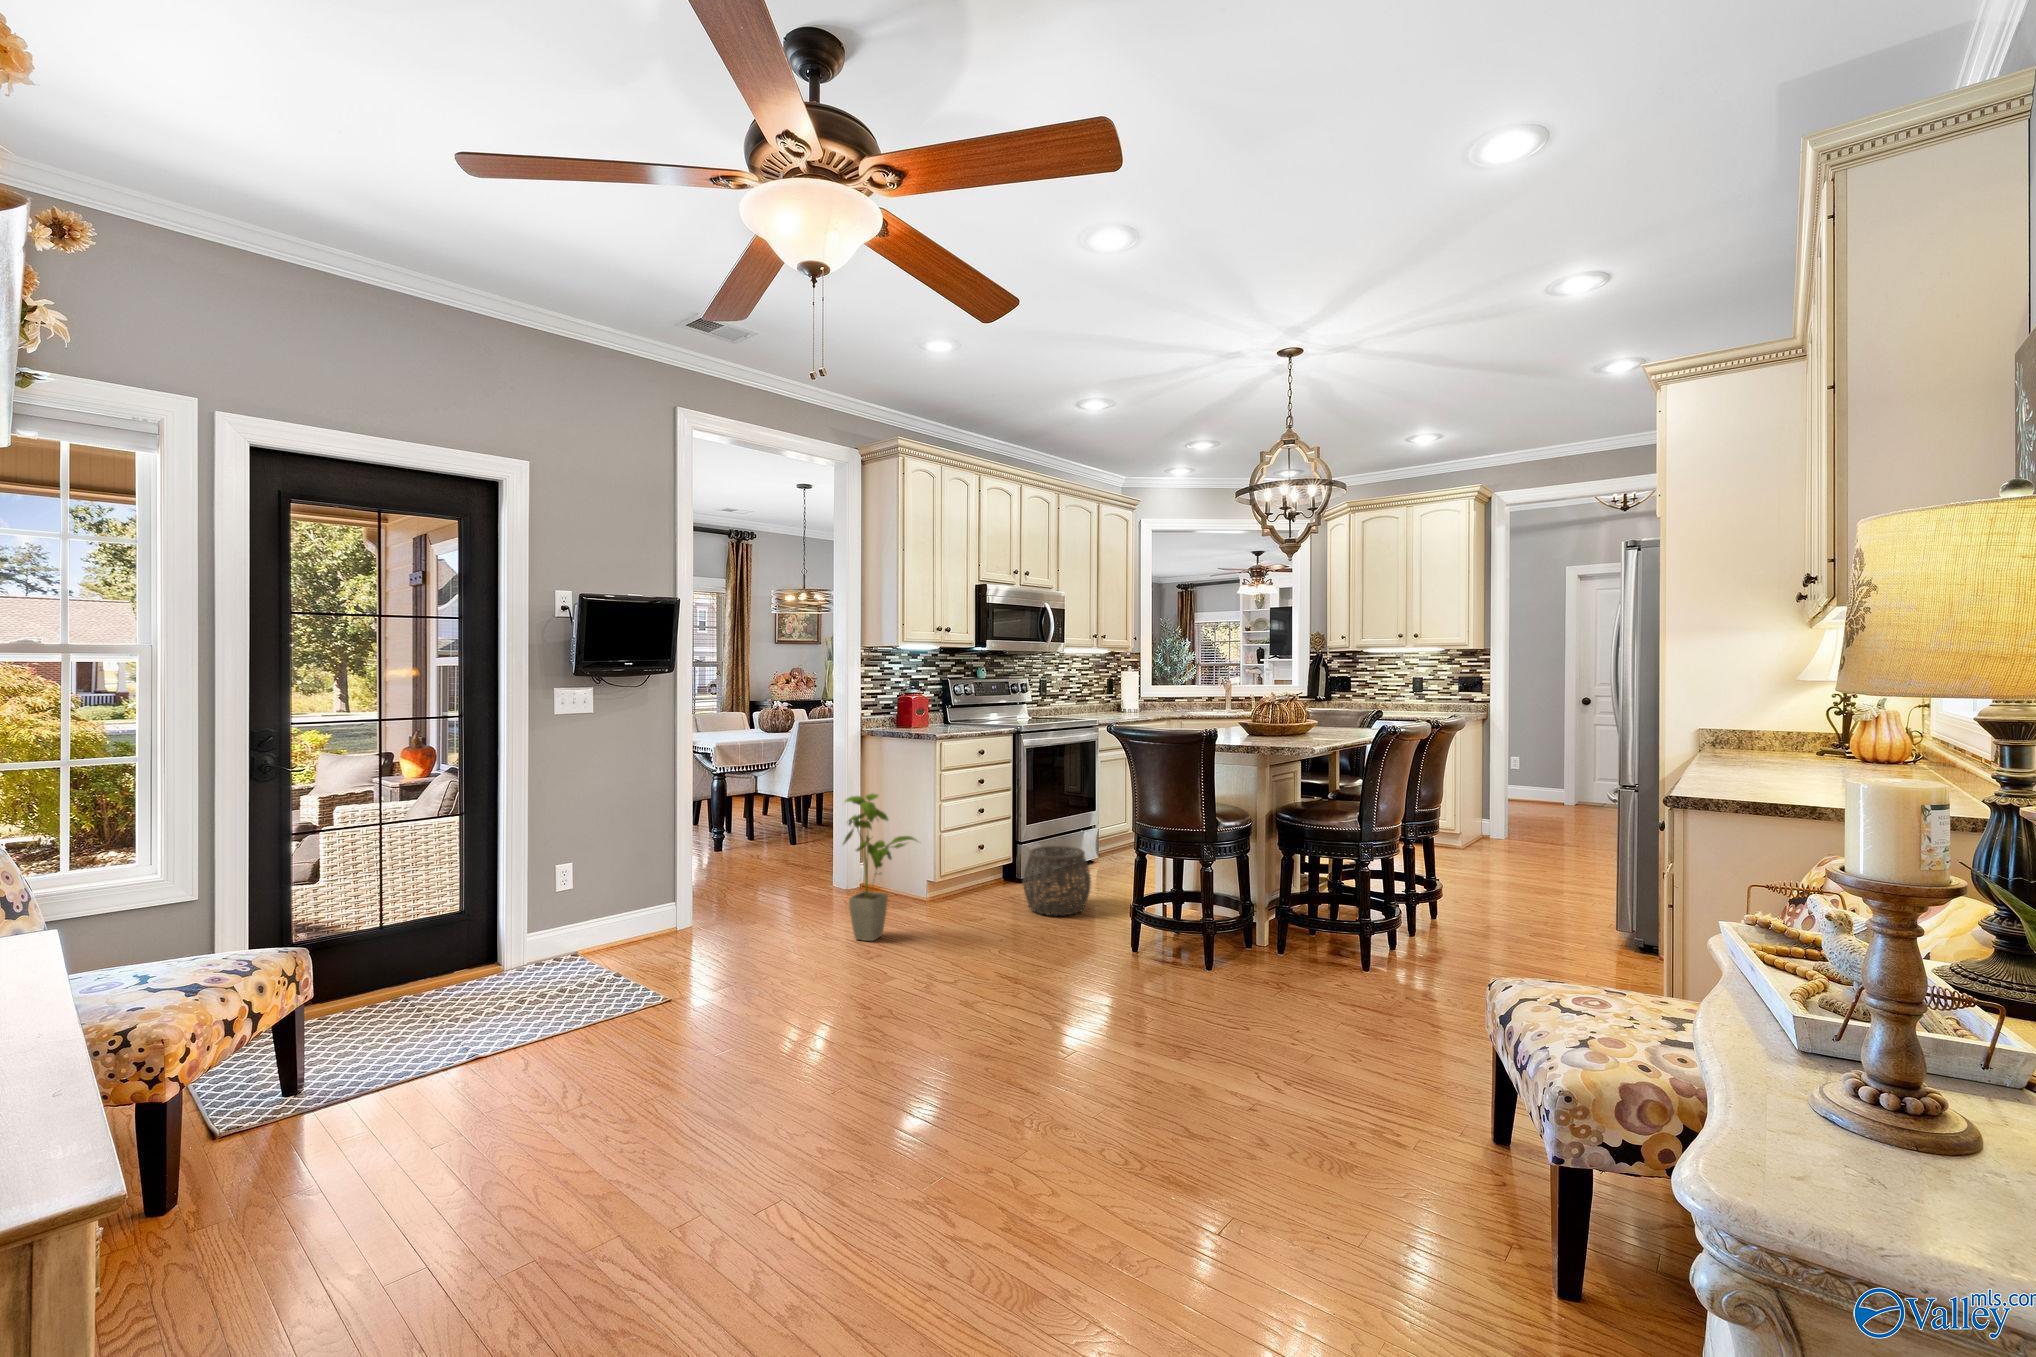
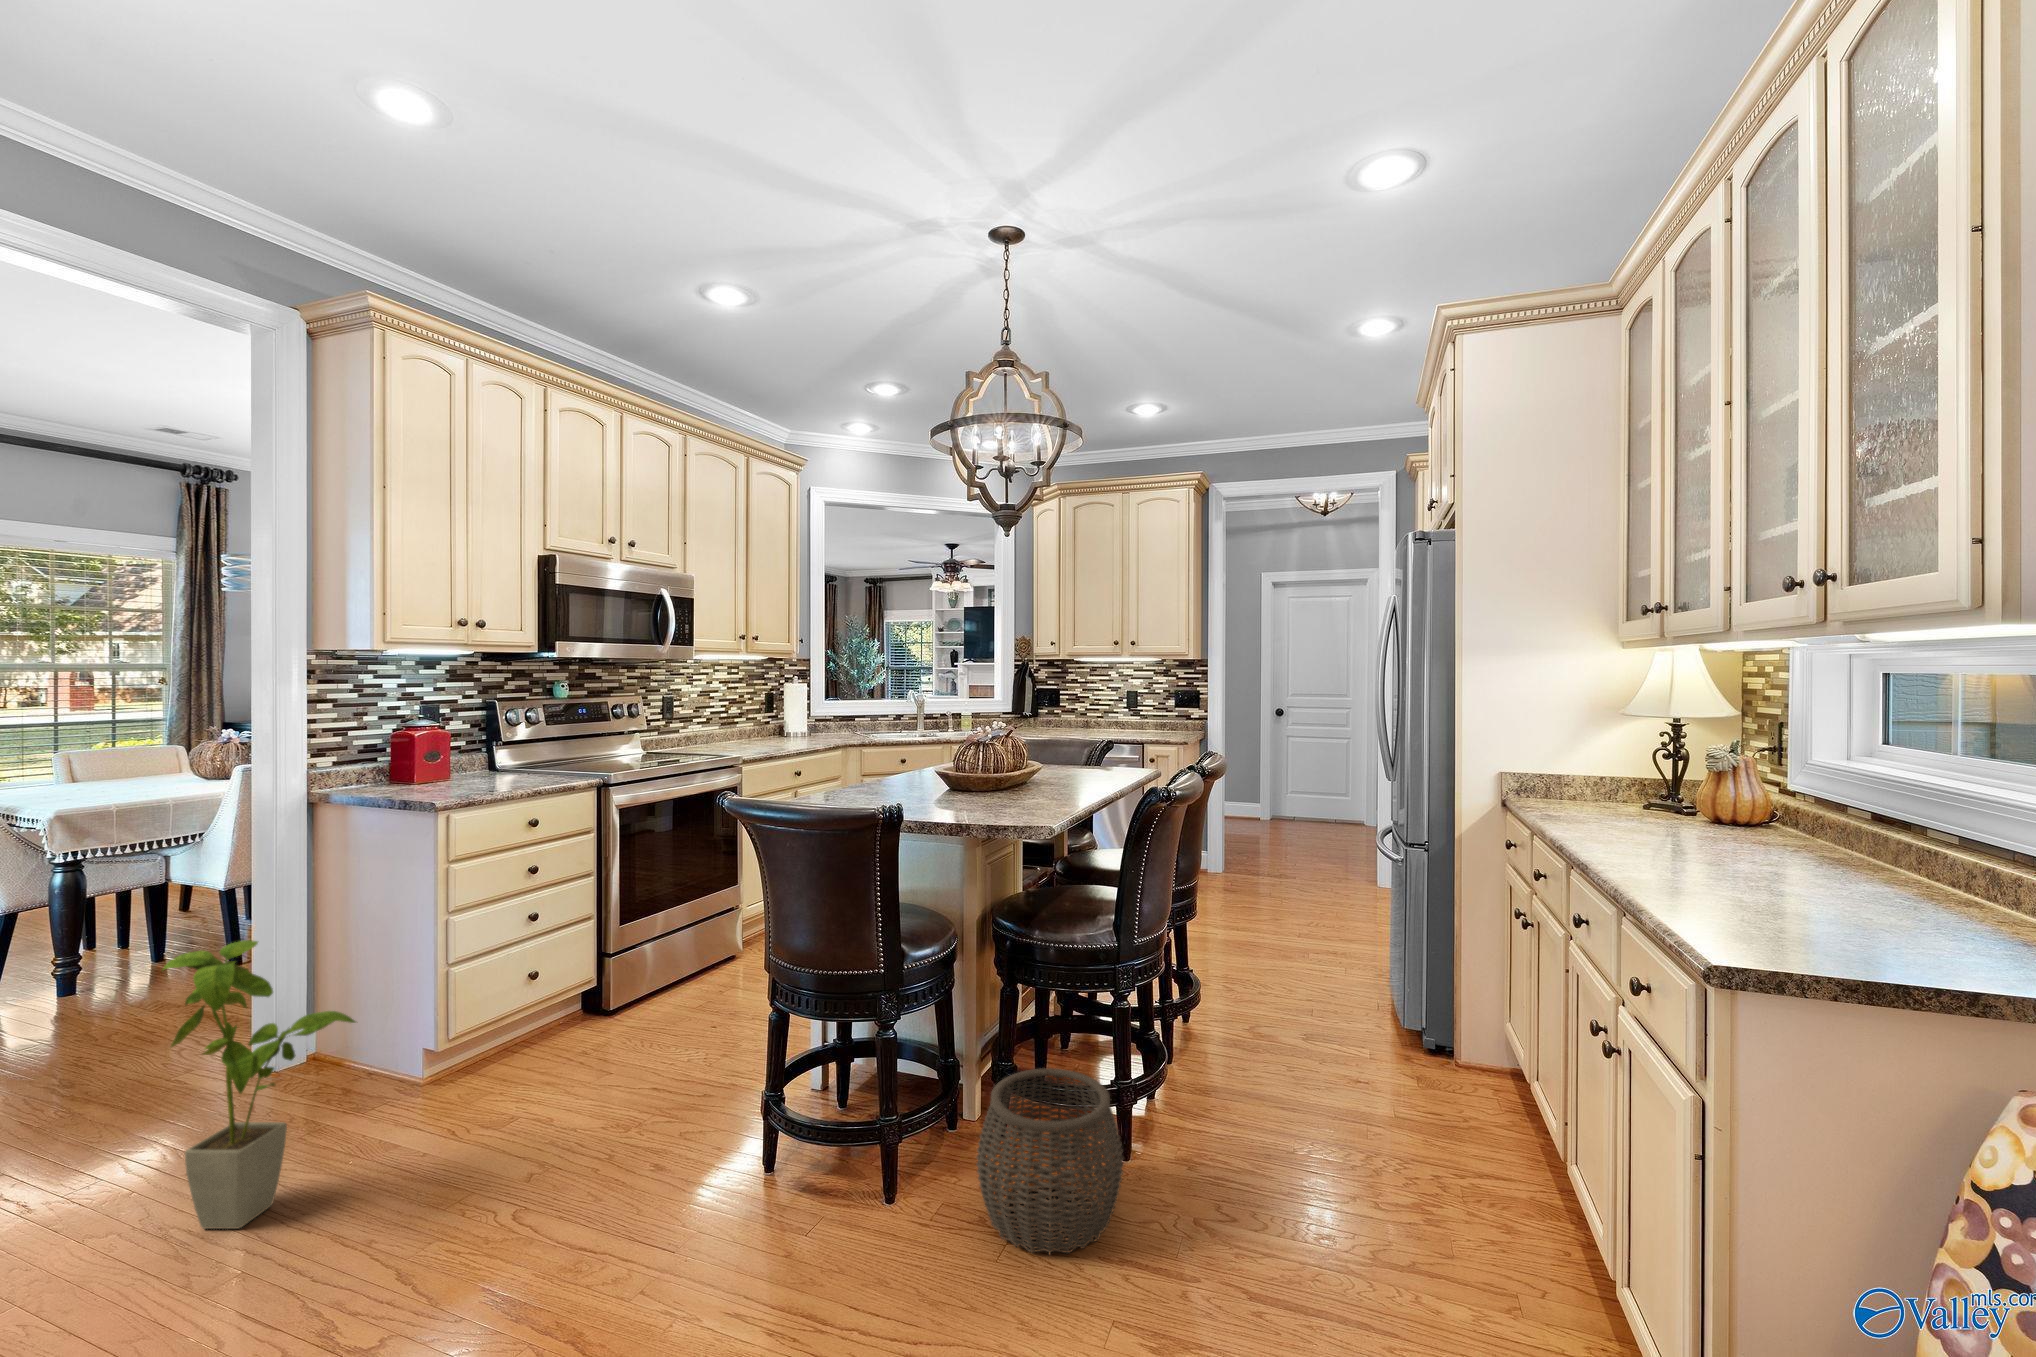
woven basket: present [1023,846,1091,916] -> present [976,1068,1124,1254]

